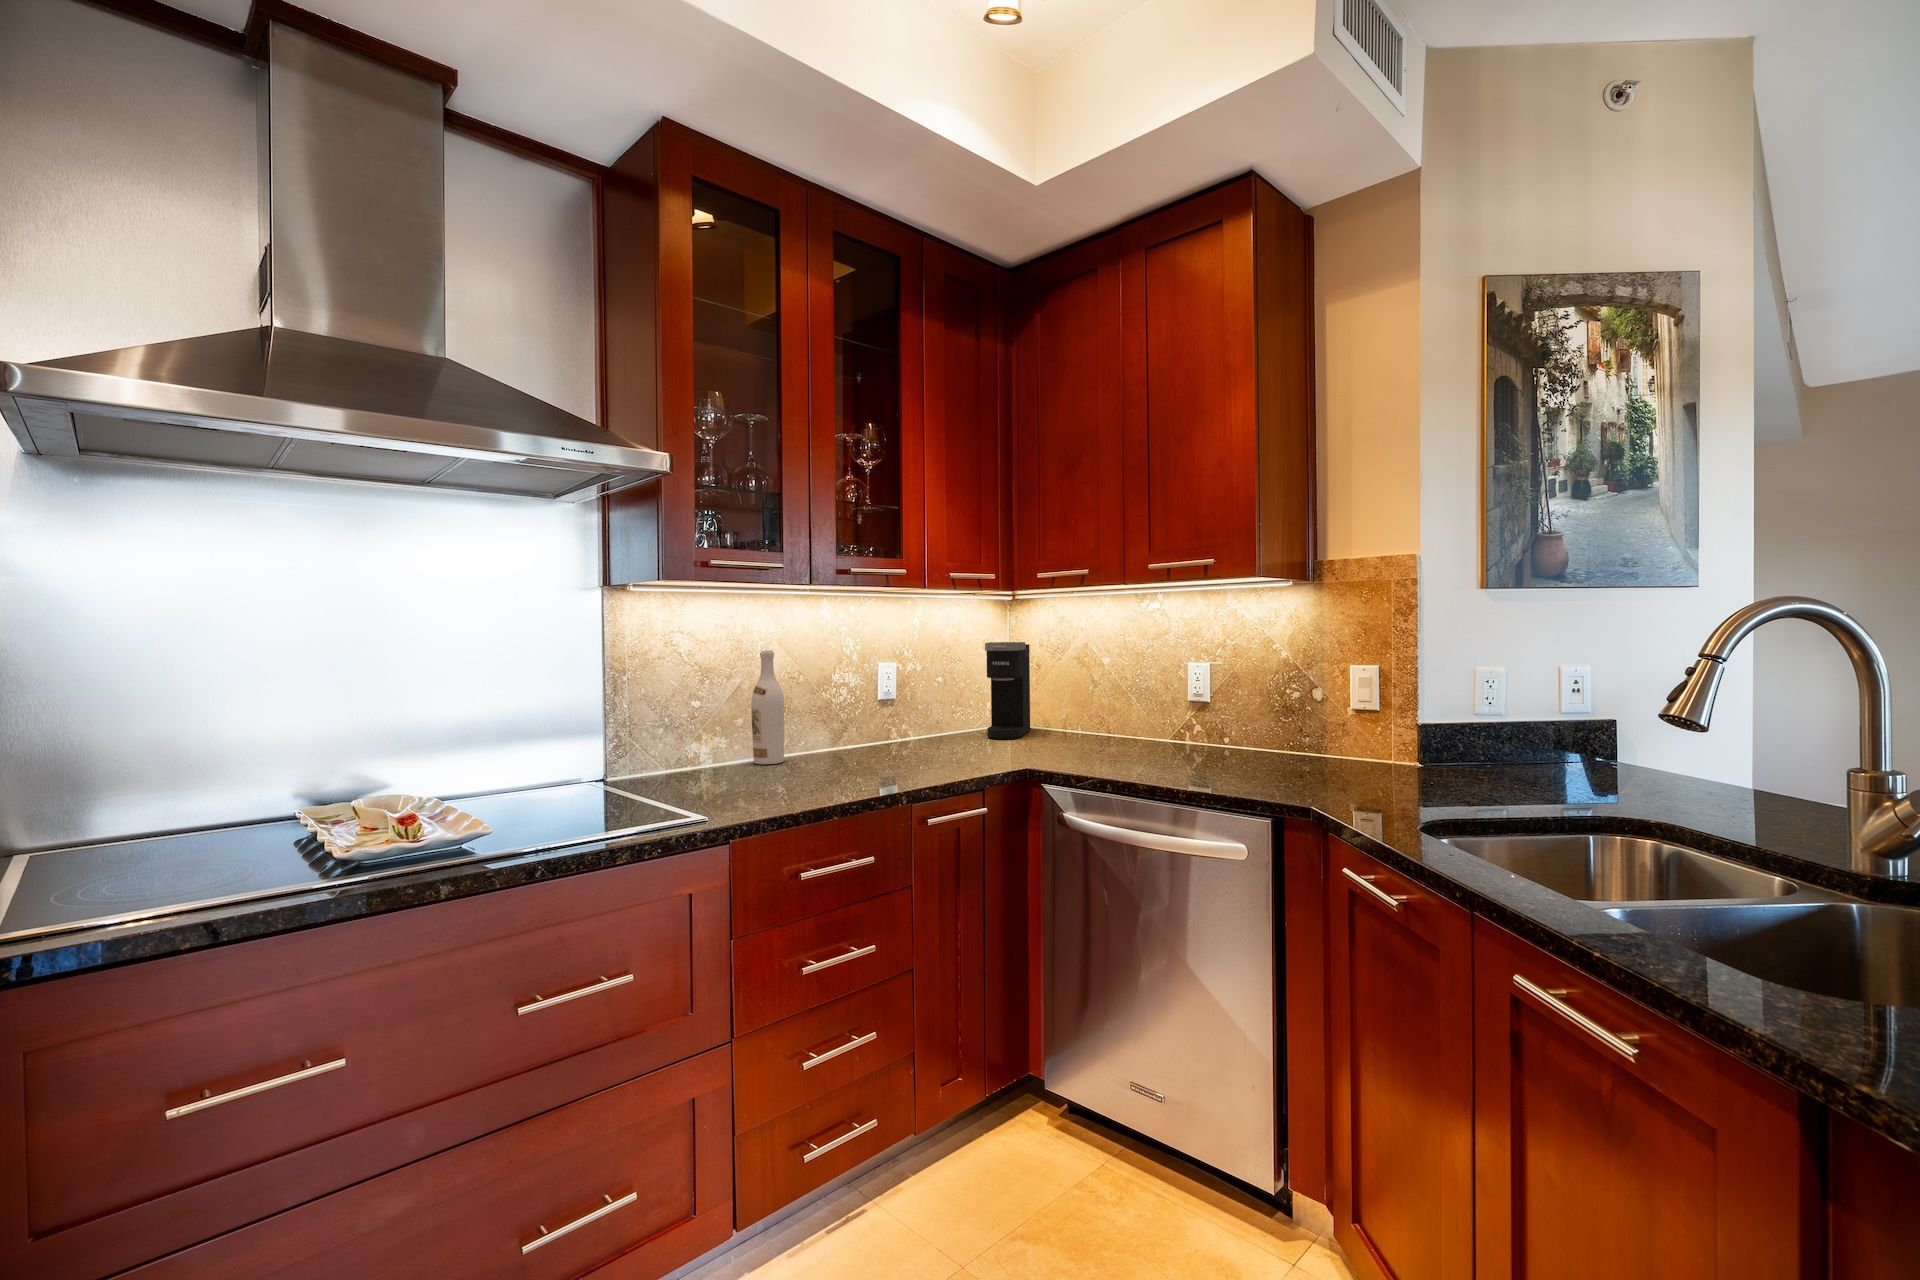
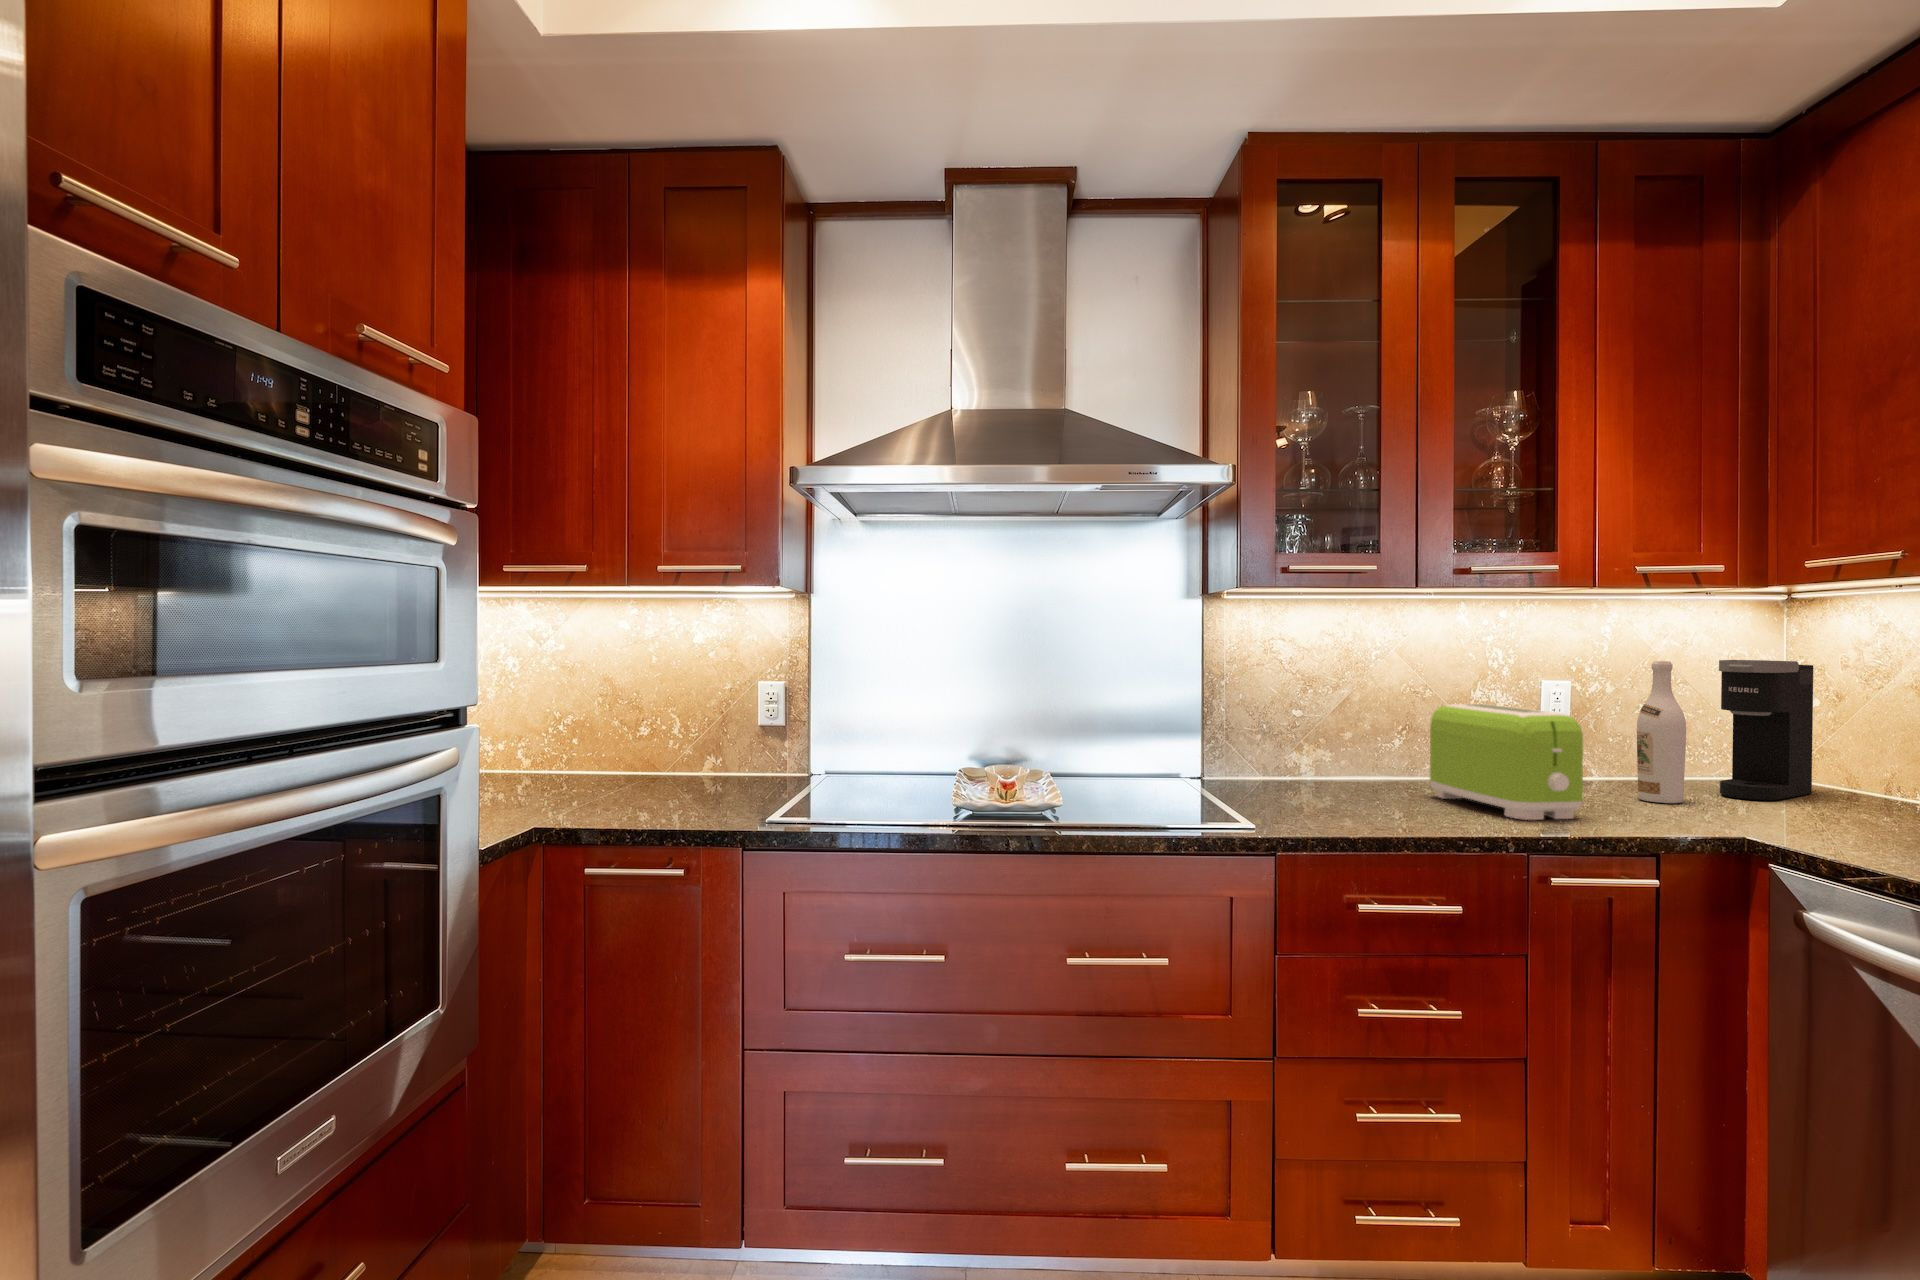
wine bottle: present [751,650,784,764] -> present [1637,661,1686,803]
toaster: none [816,685,933,776] -> present [1430,704,1583,820]

